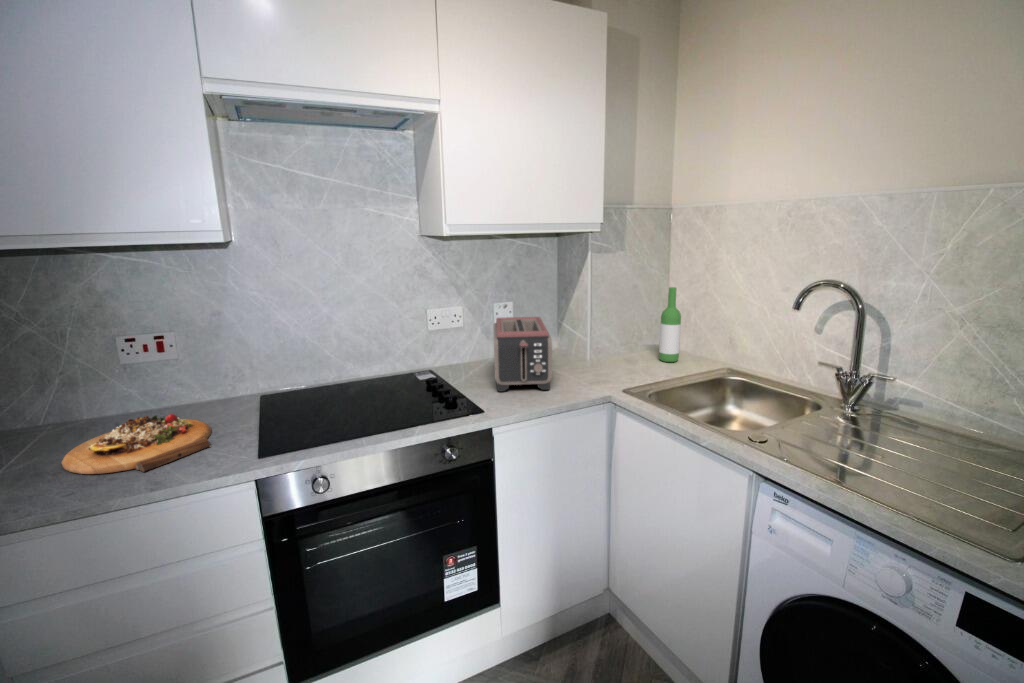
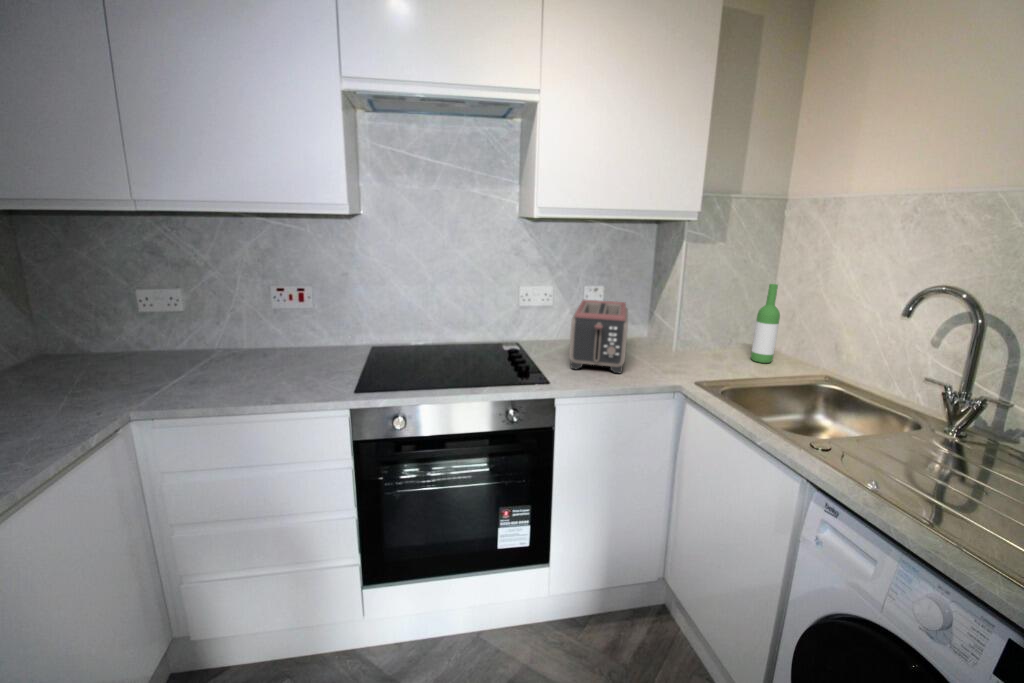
cutting board: present [61,414,212,474] -> none [223,351,328,392]

